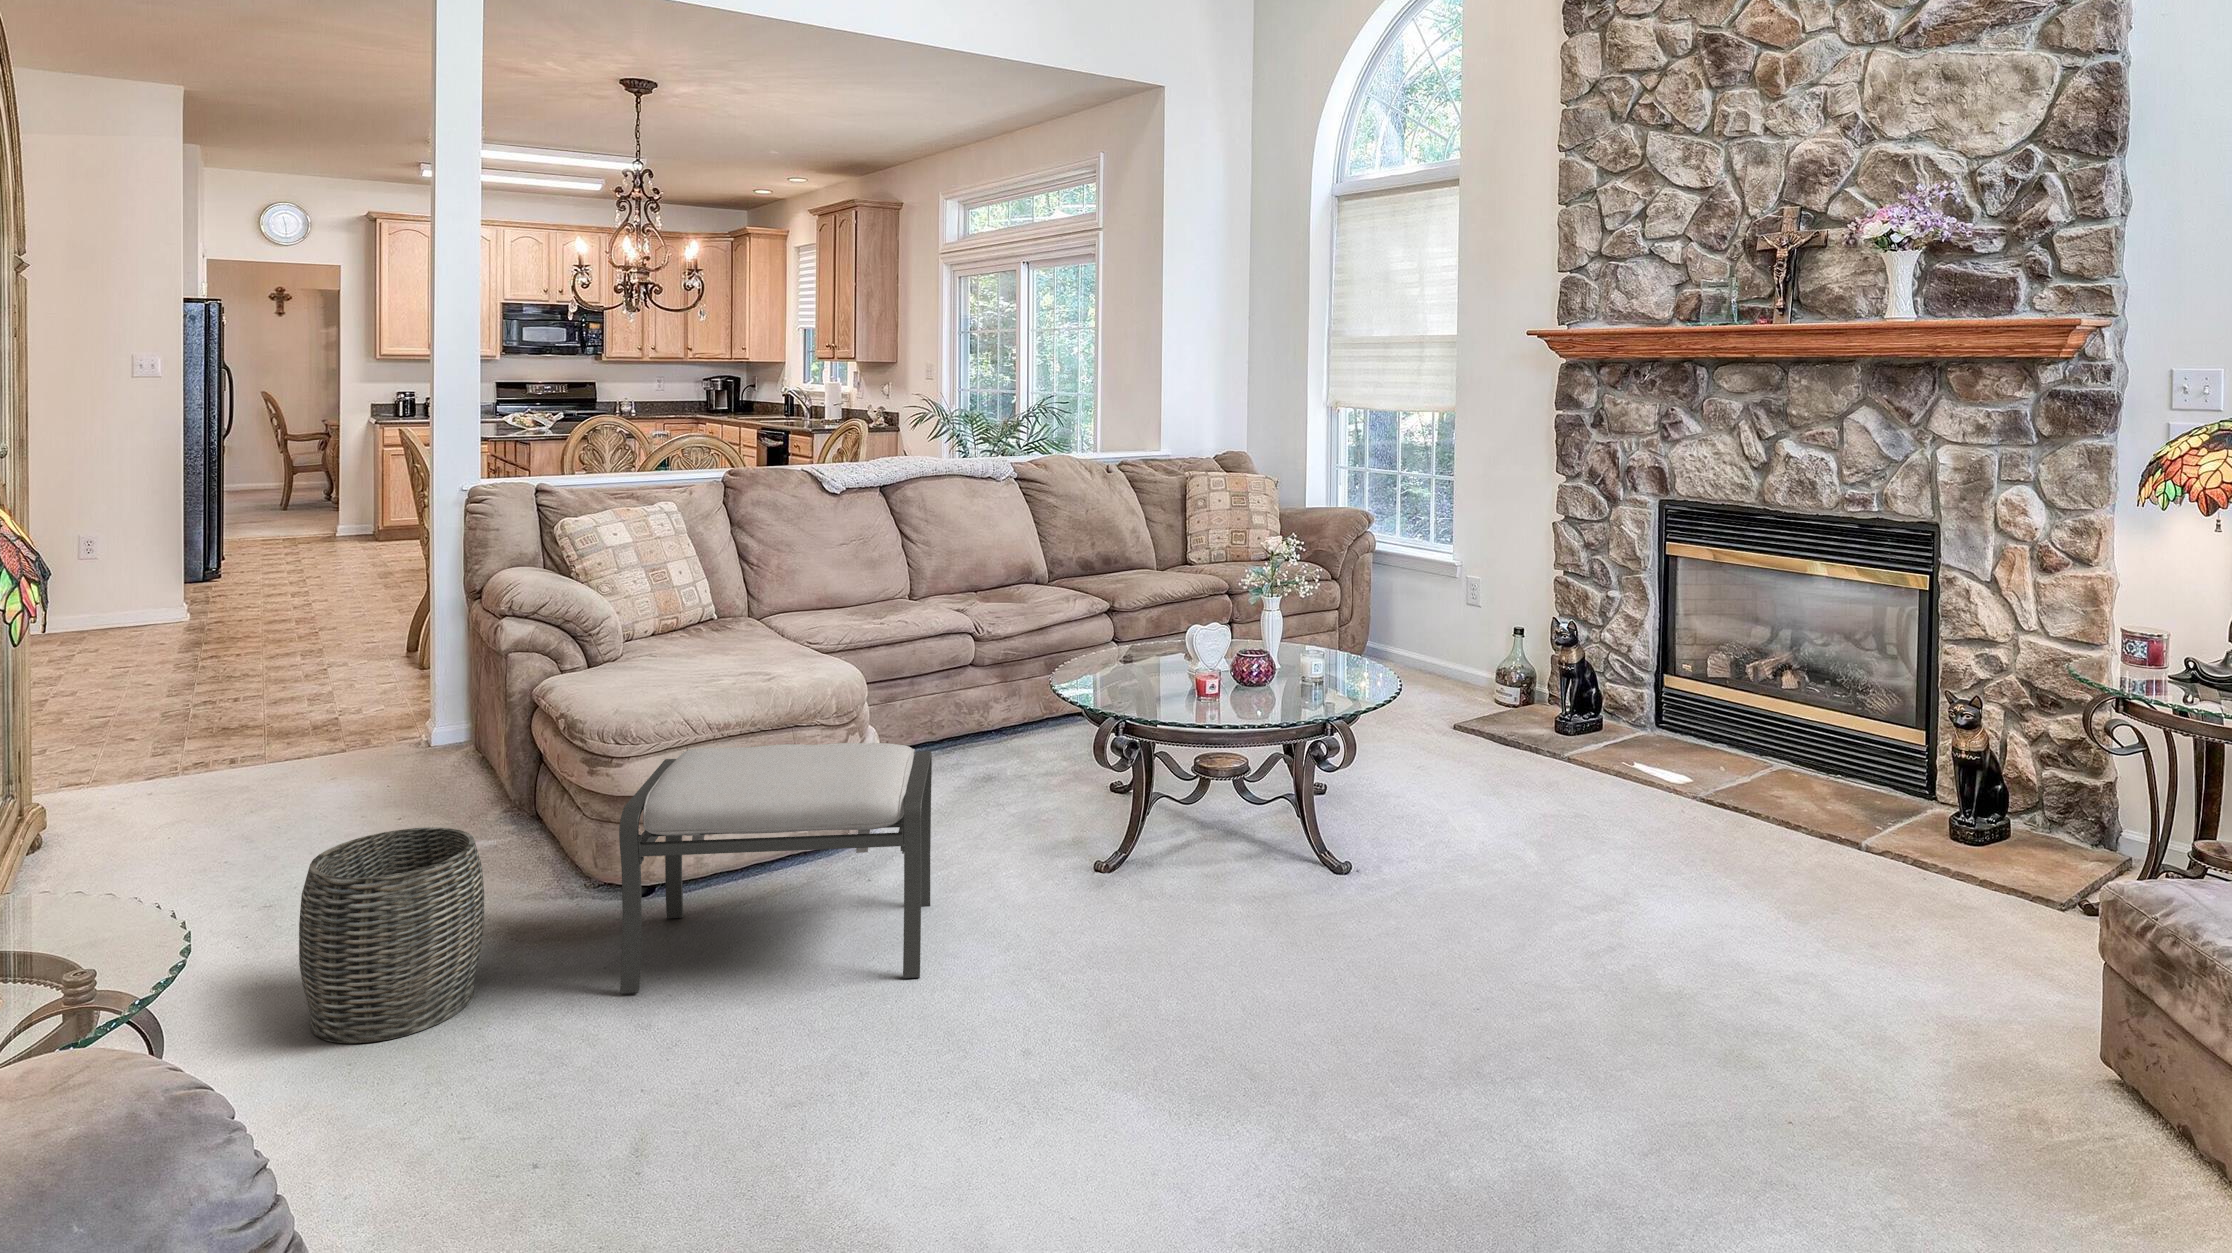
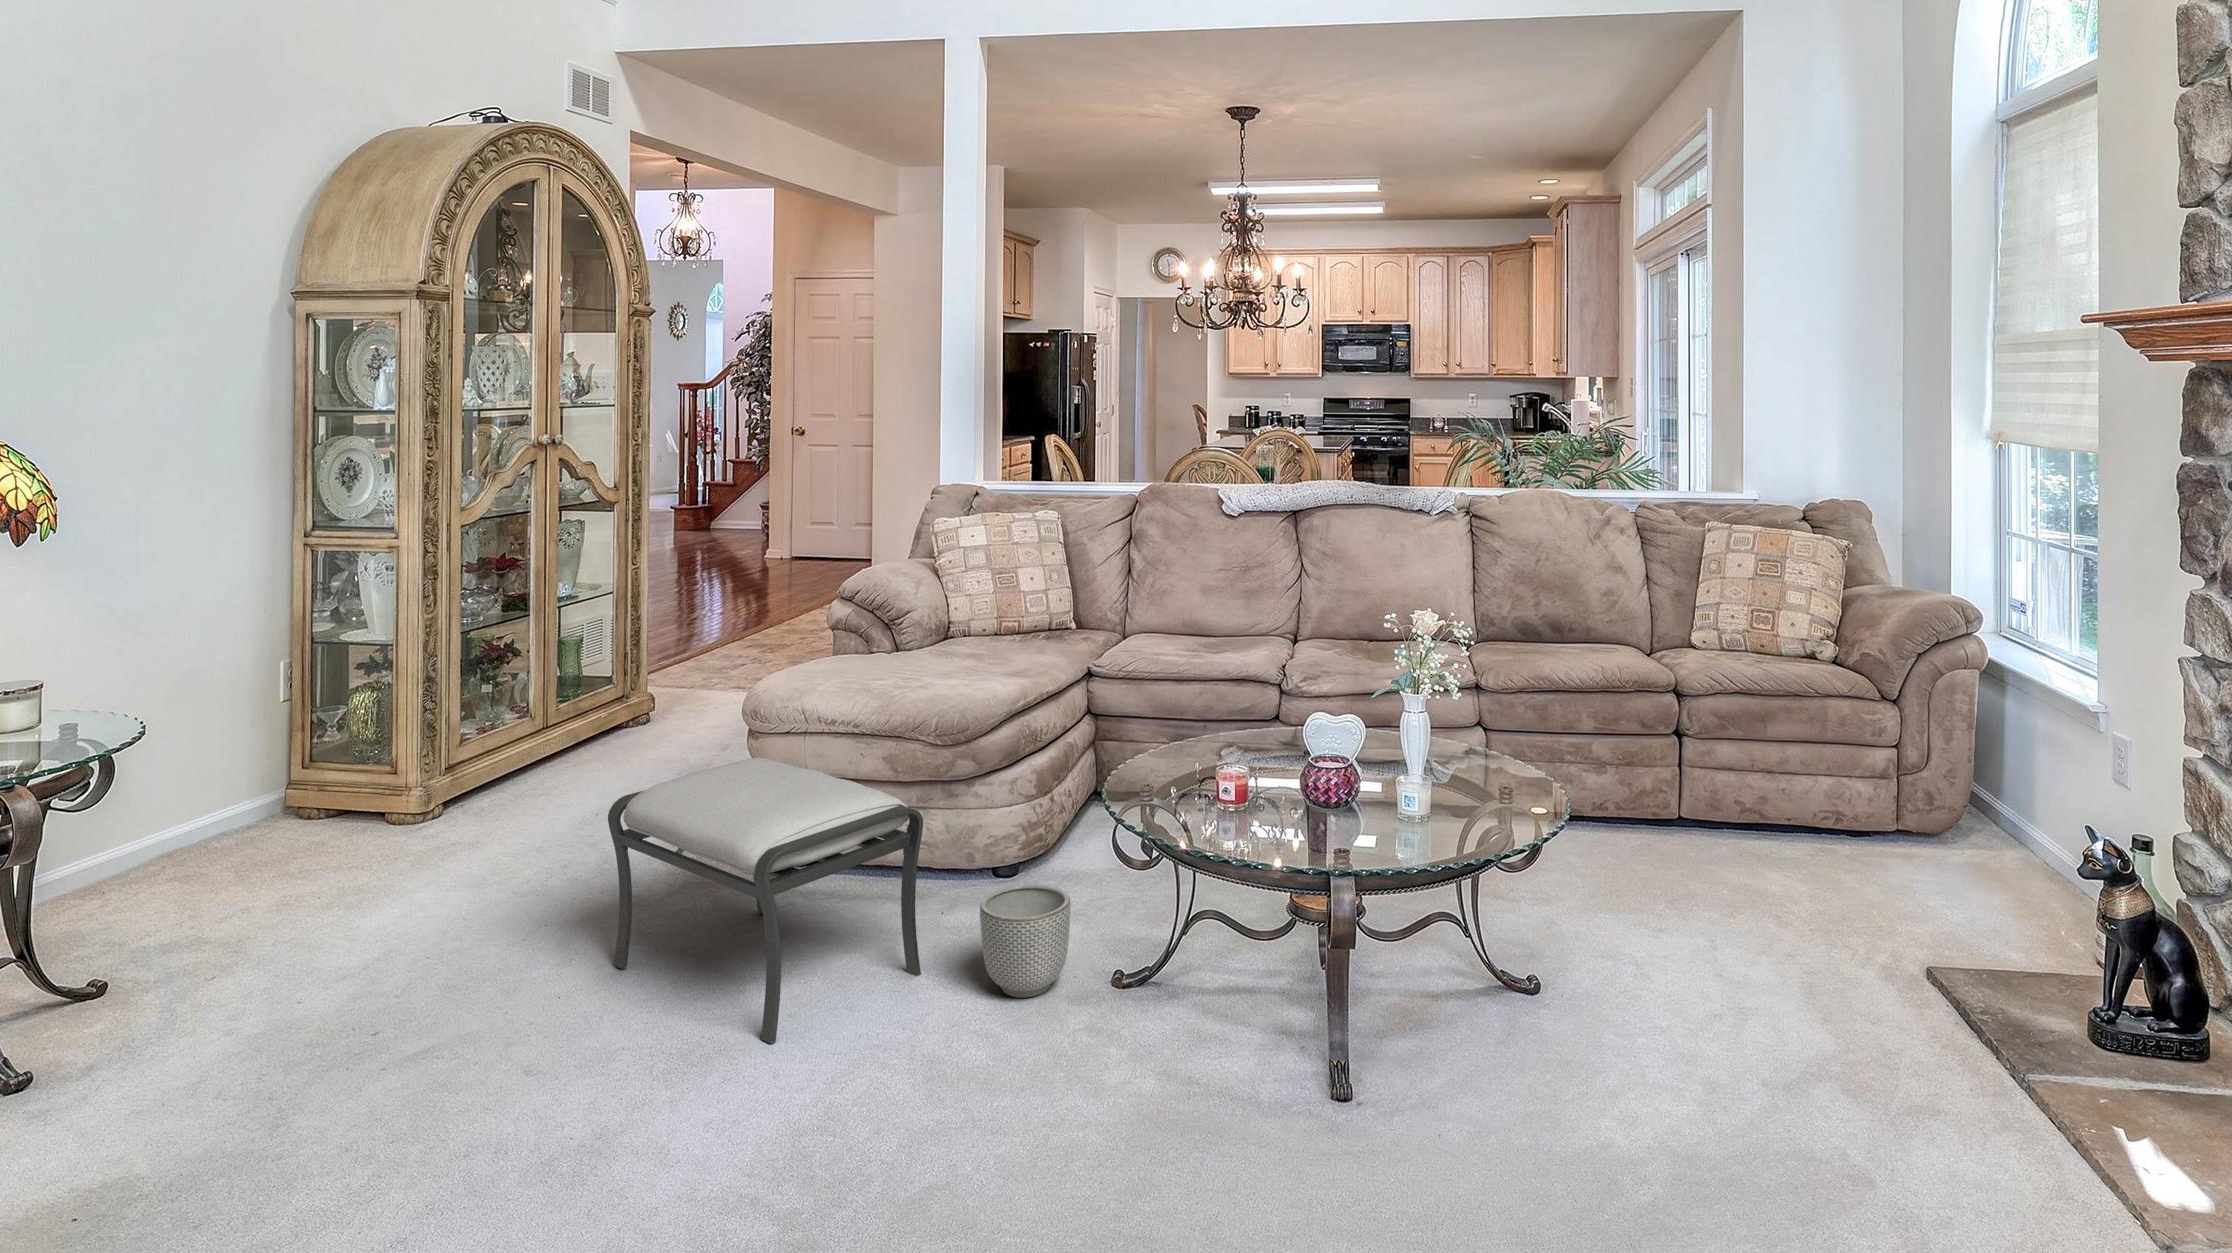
planter: none [992,796,1070,891] -> present [980,884,1071,998]
woven basket: present [299,828,484,1043] -> none [451,776,595,945]

